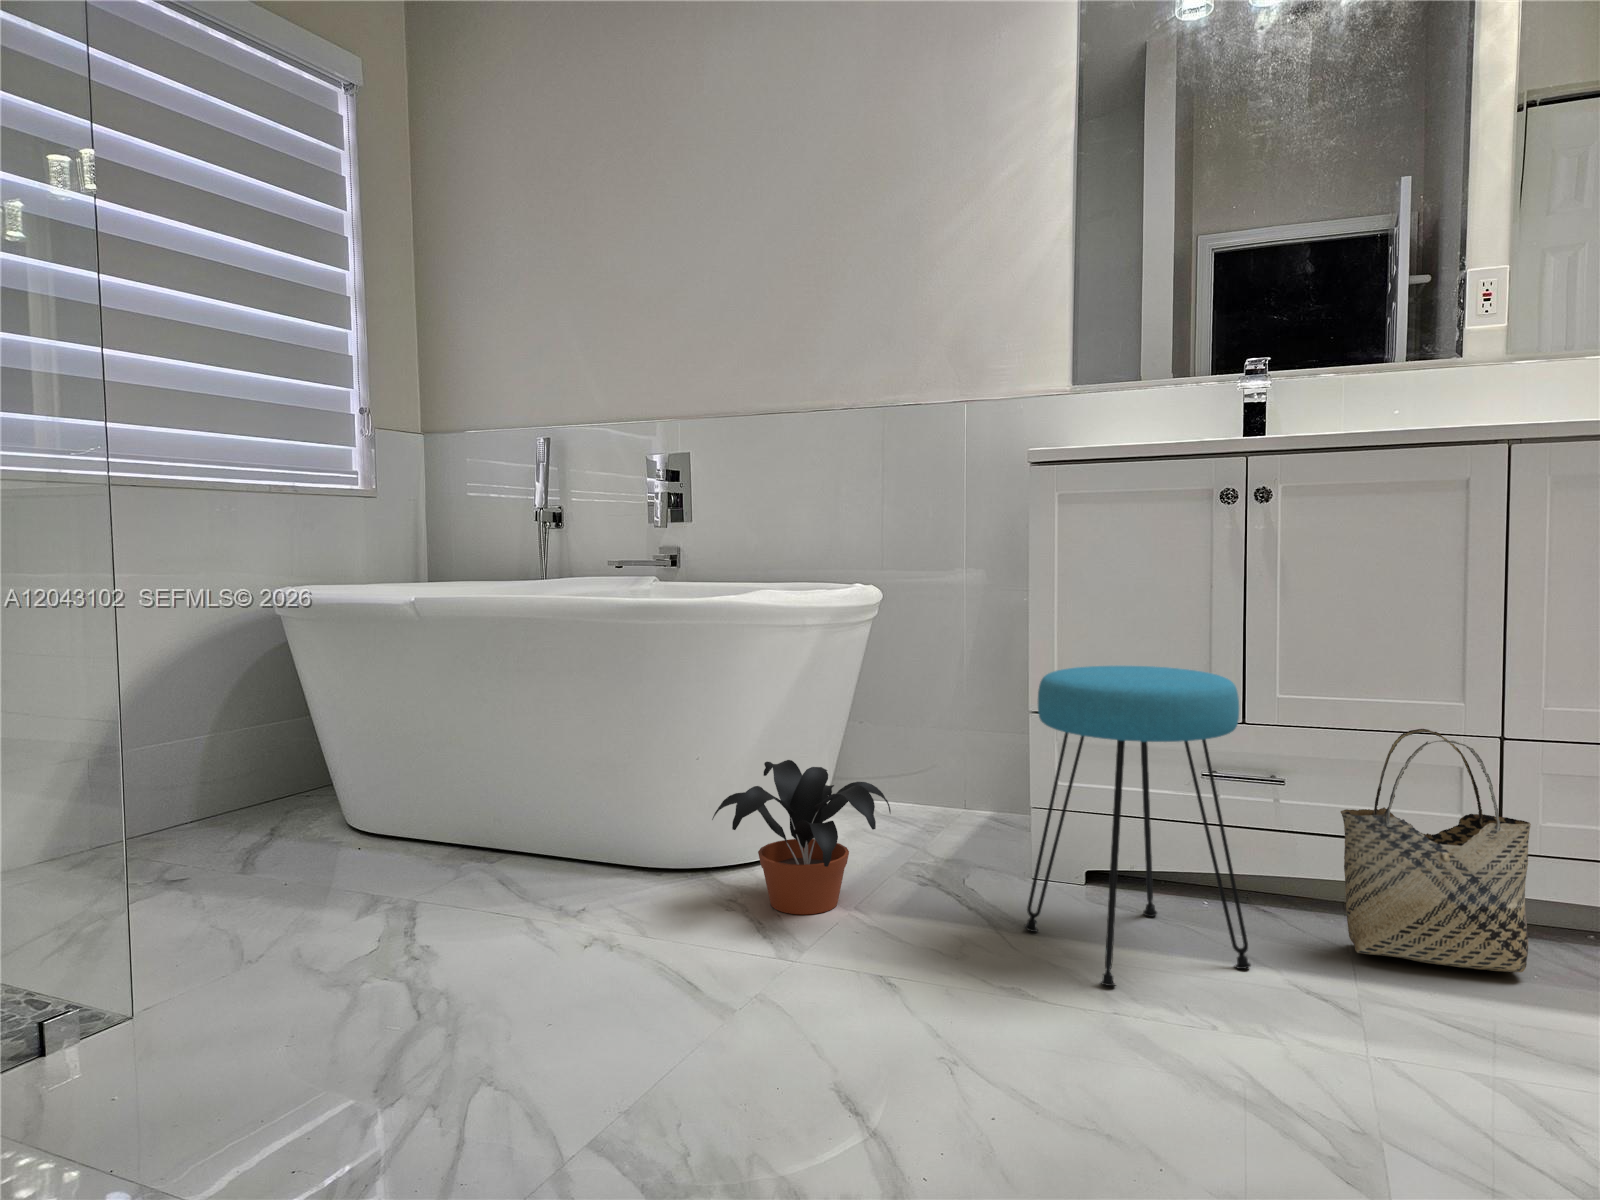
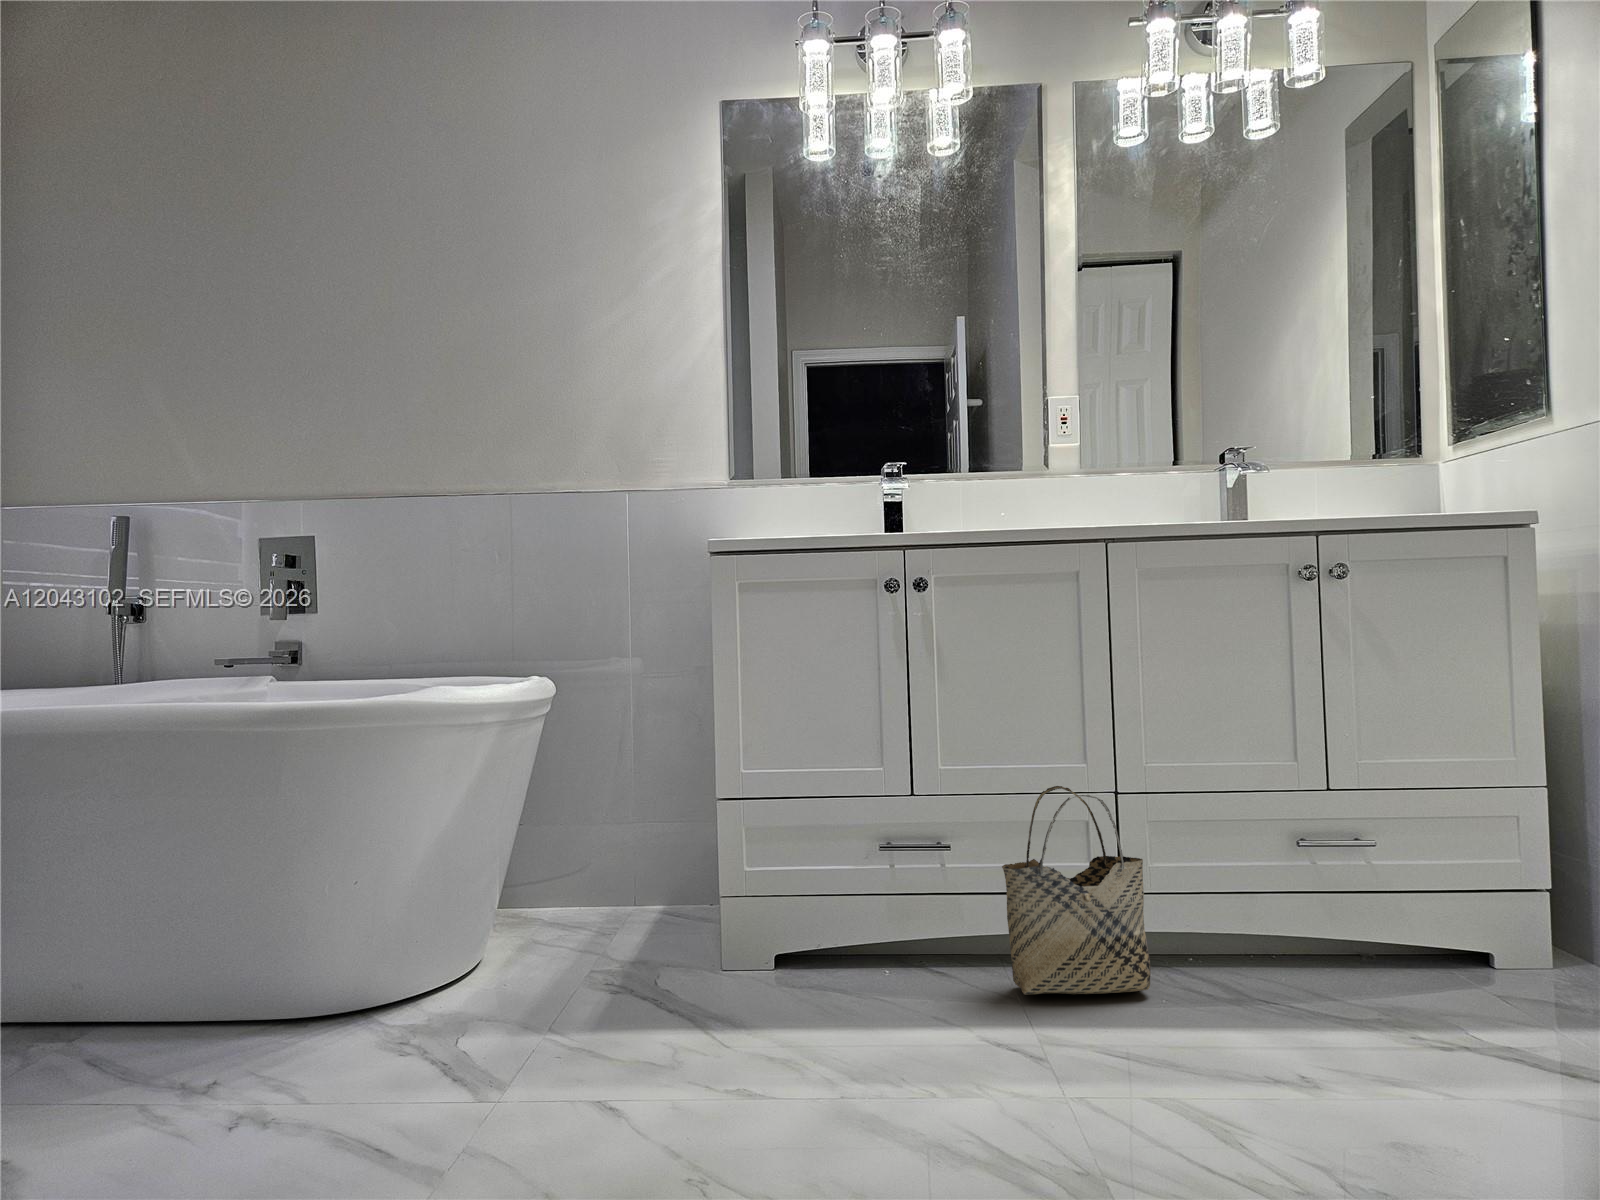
stool: present [1024,666,1251,986] -> none [730,746,943,1068]
potted plant: present [712,760,891,915] -> none [379,875,582,1049]

